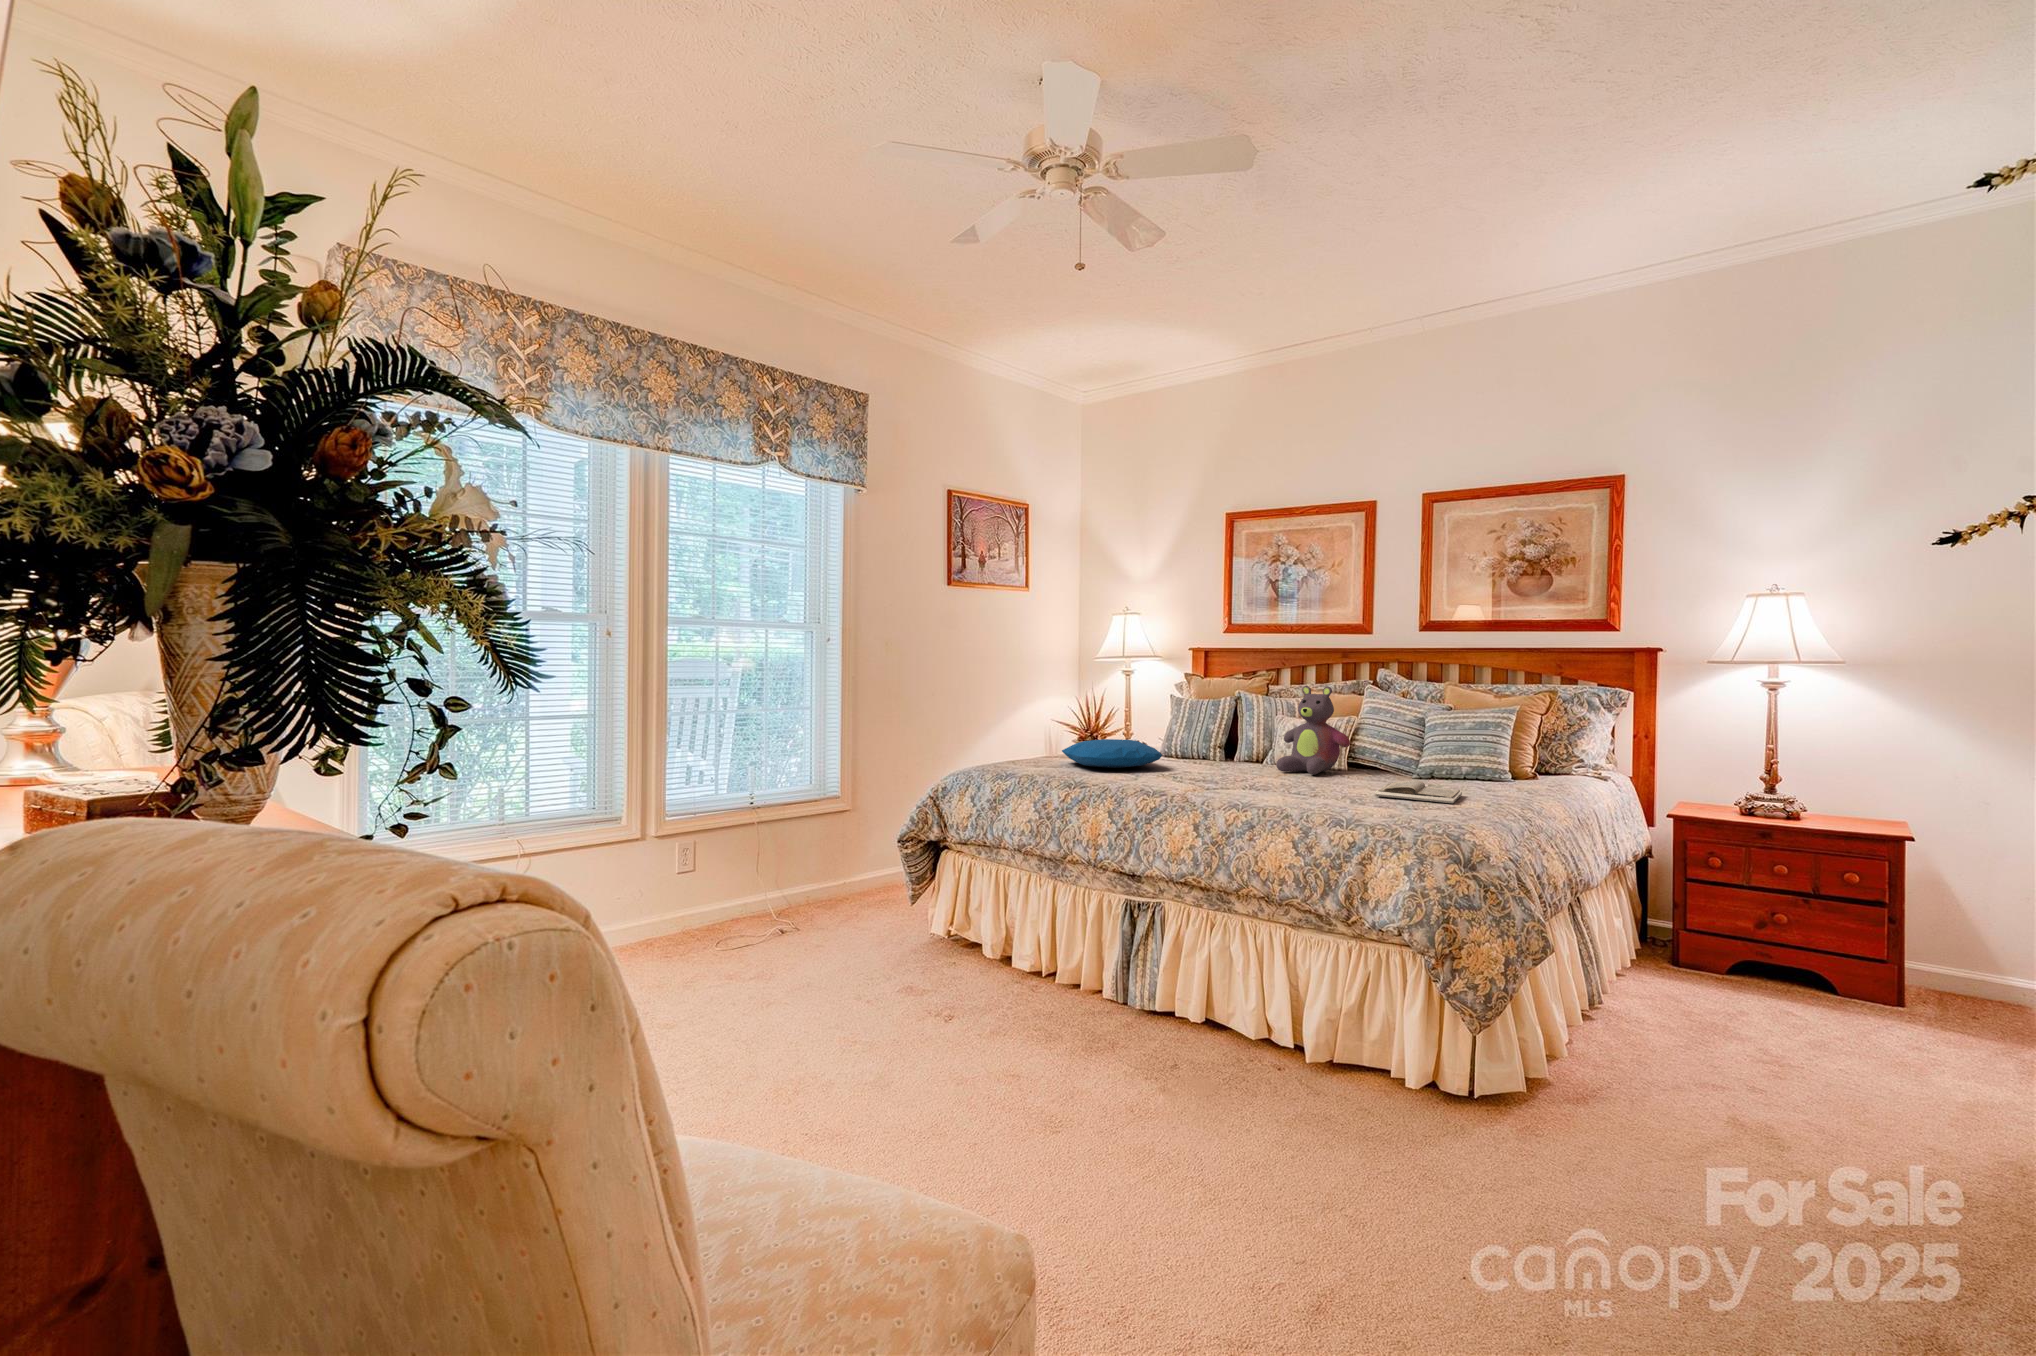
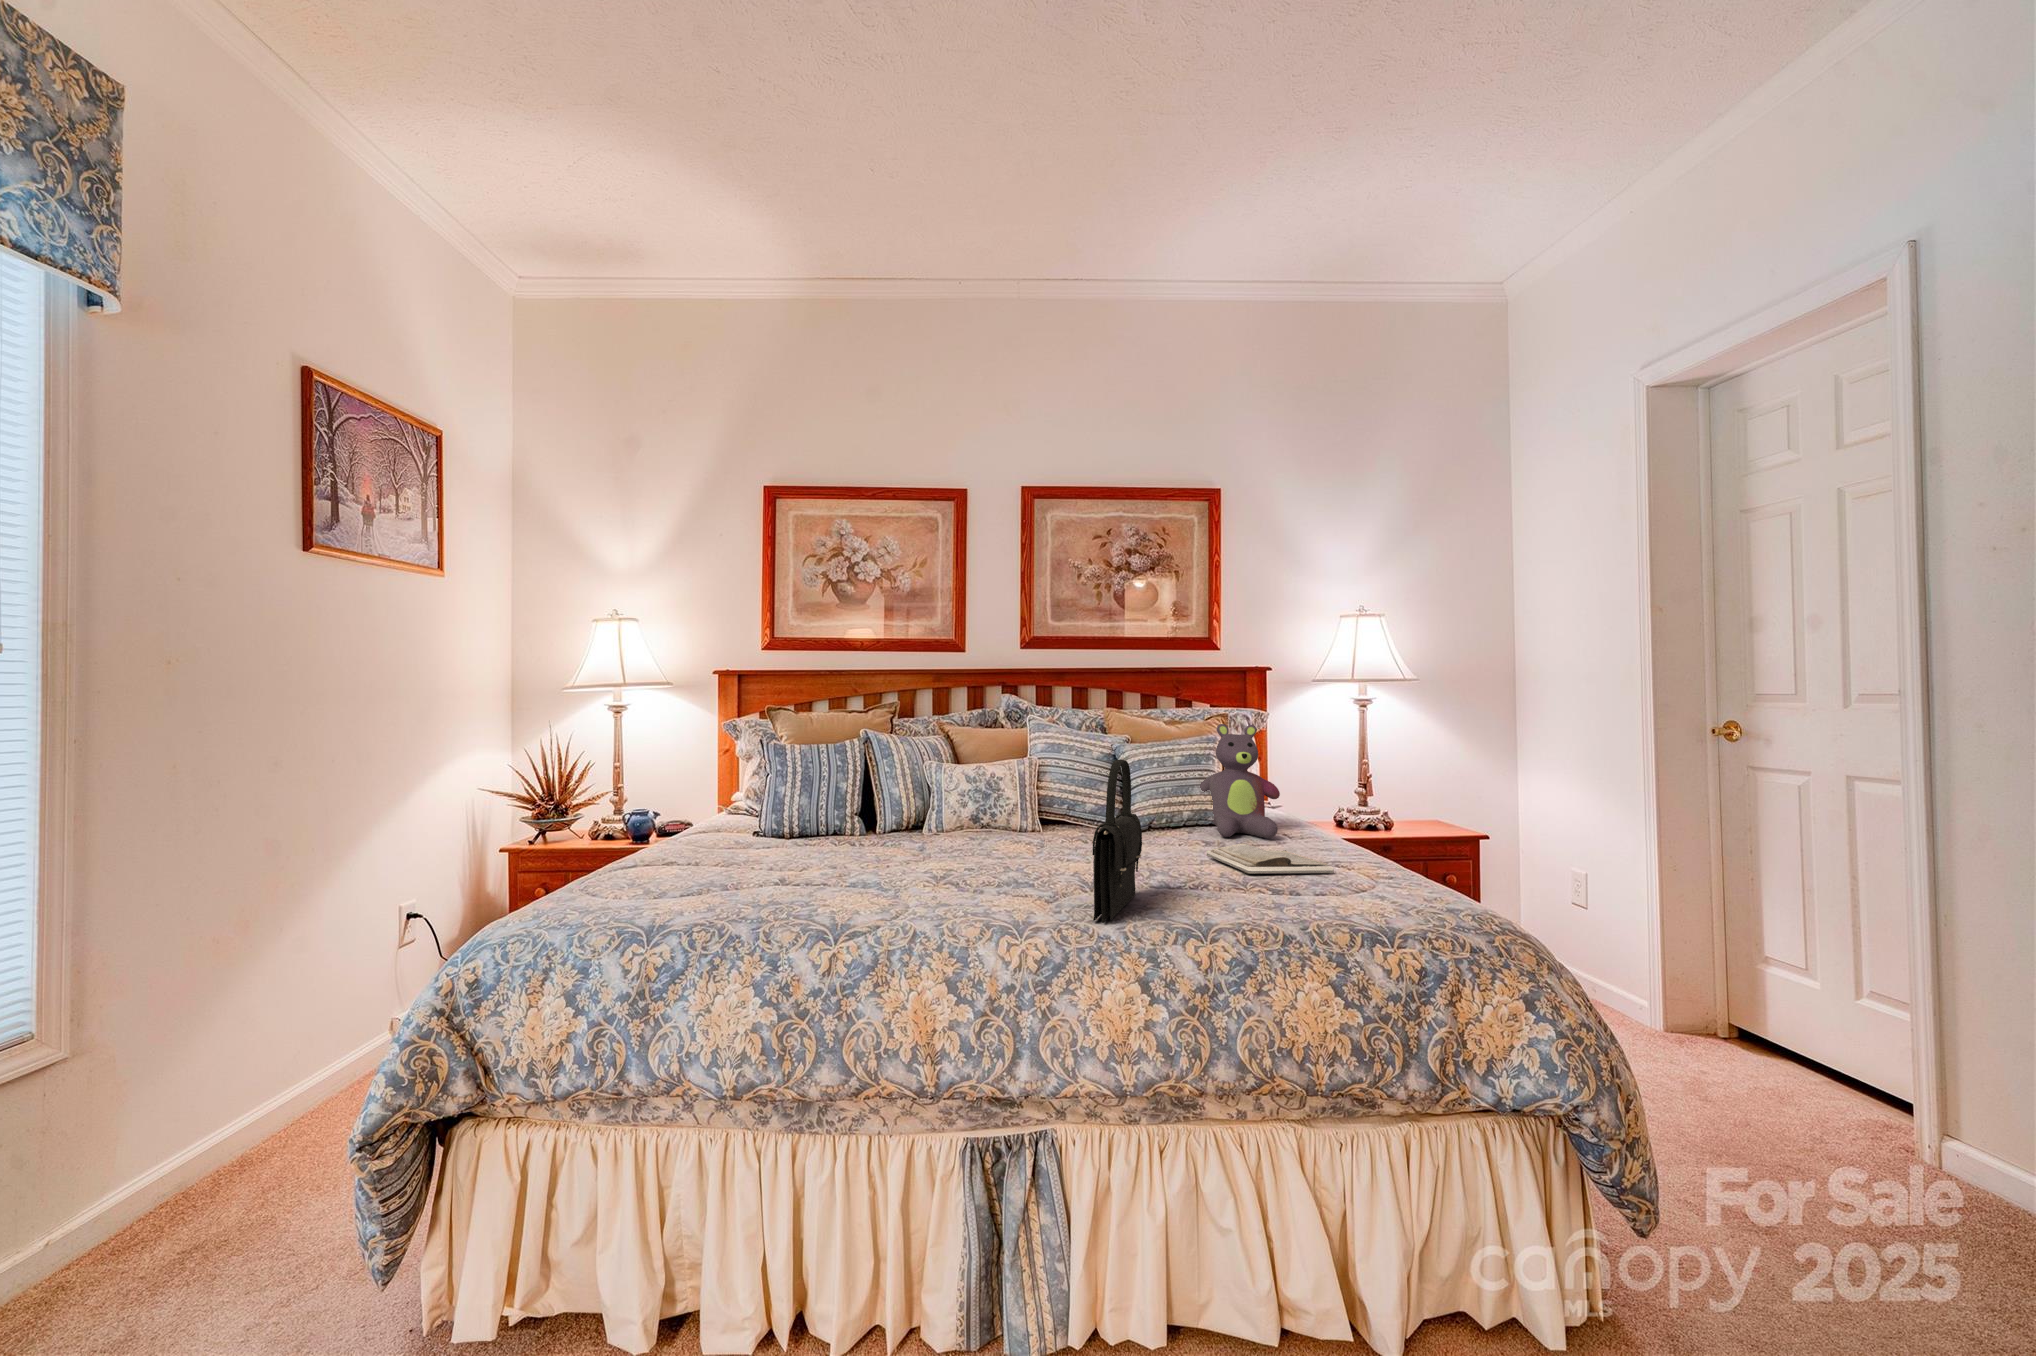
stuffed bear: present [1276,686,1350,775] -> present [1200,724,1280,838]
handbag: none [1187,707,1257,796] -> present [1093,759,1142,923]
pillow: present [1062,739,1162,768] -> none [679,815,878,872]

